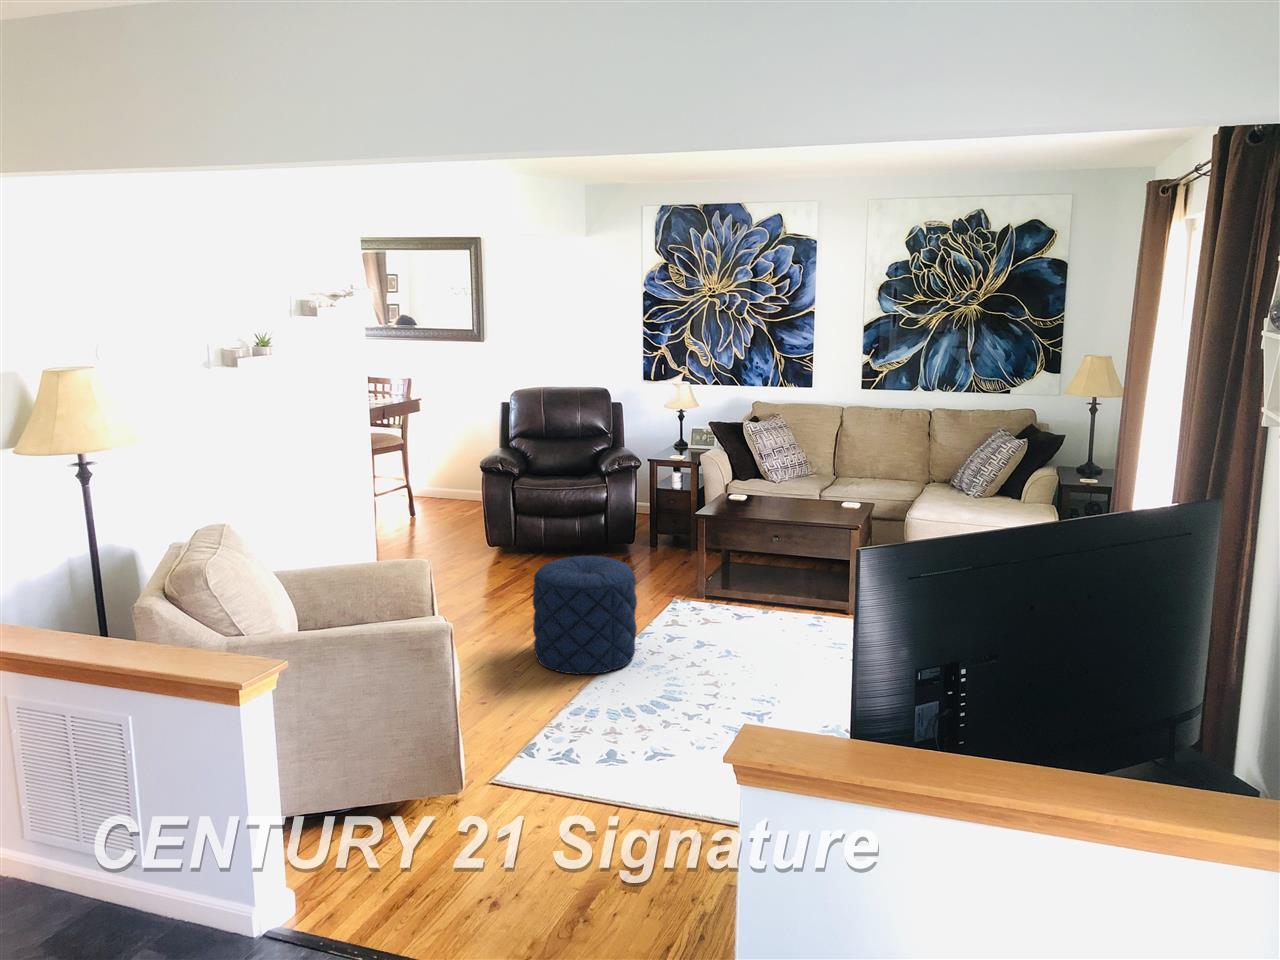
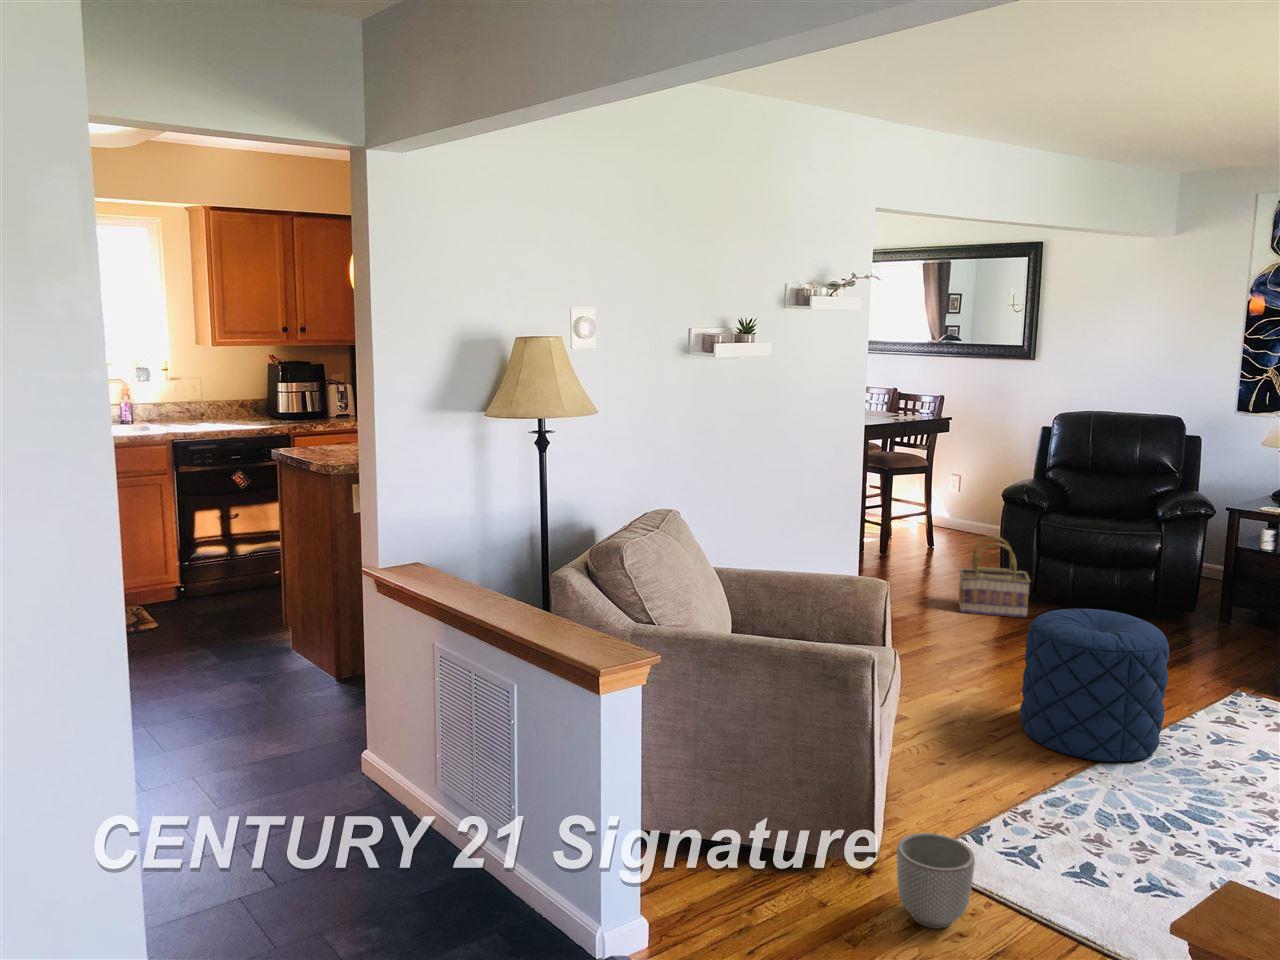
basket: none [453,503,514,574] -> present [959,536,1030,617]
planter: none [484,755,544,828] -> present [897,833,975,929]

